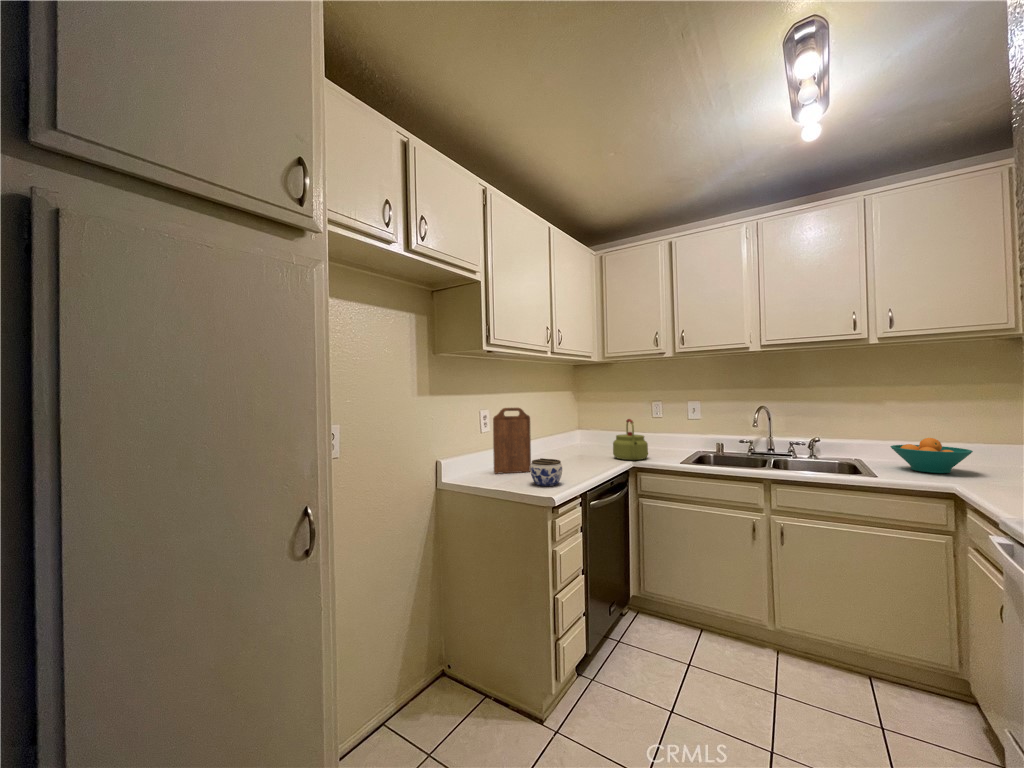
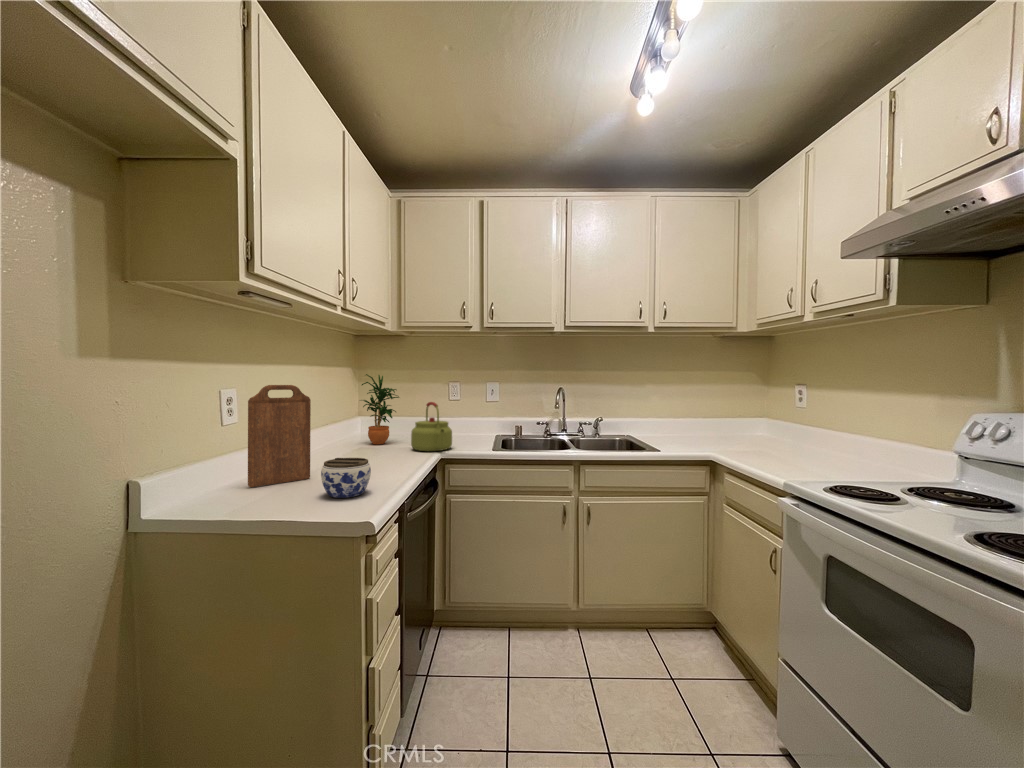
potted plant: none [576,396,608,452] -> present [362,374,399,444]
fruit bowl: present [890,438,973,473] -> none [656,414,707,444]

